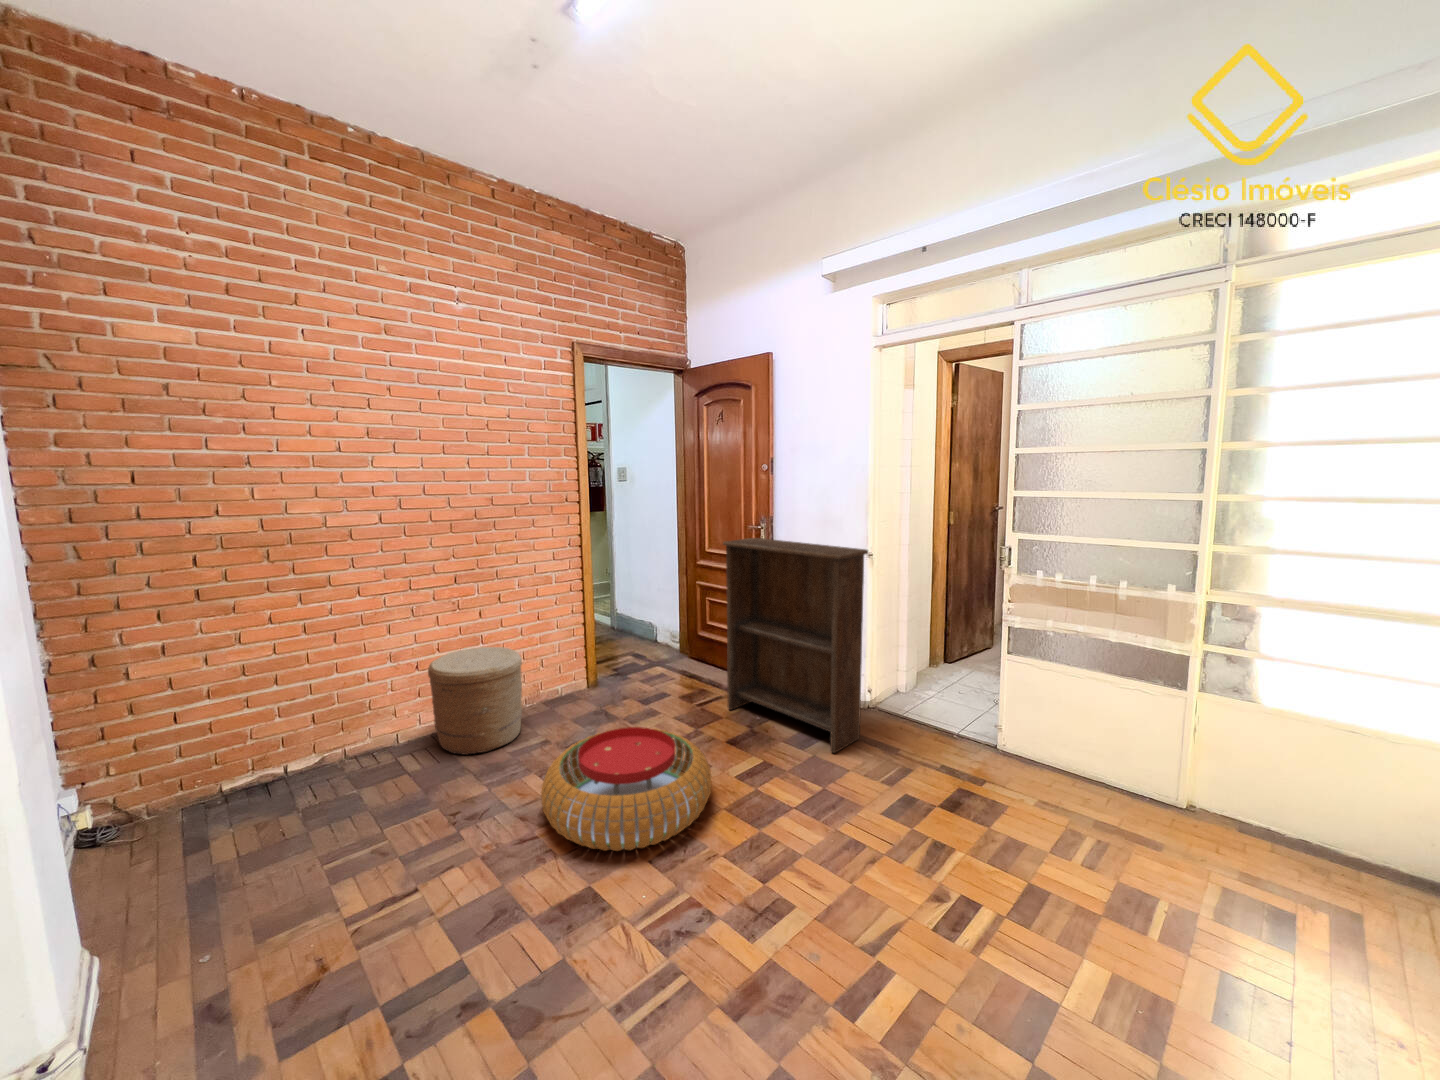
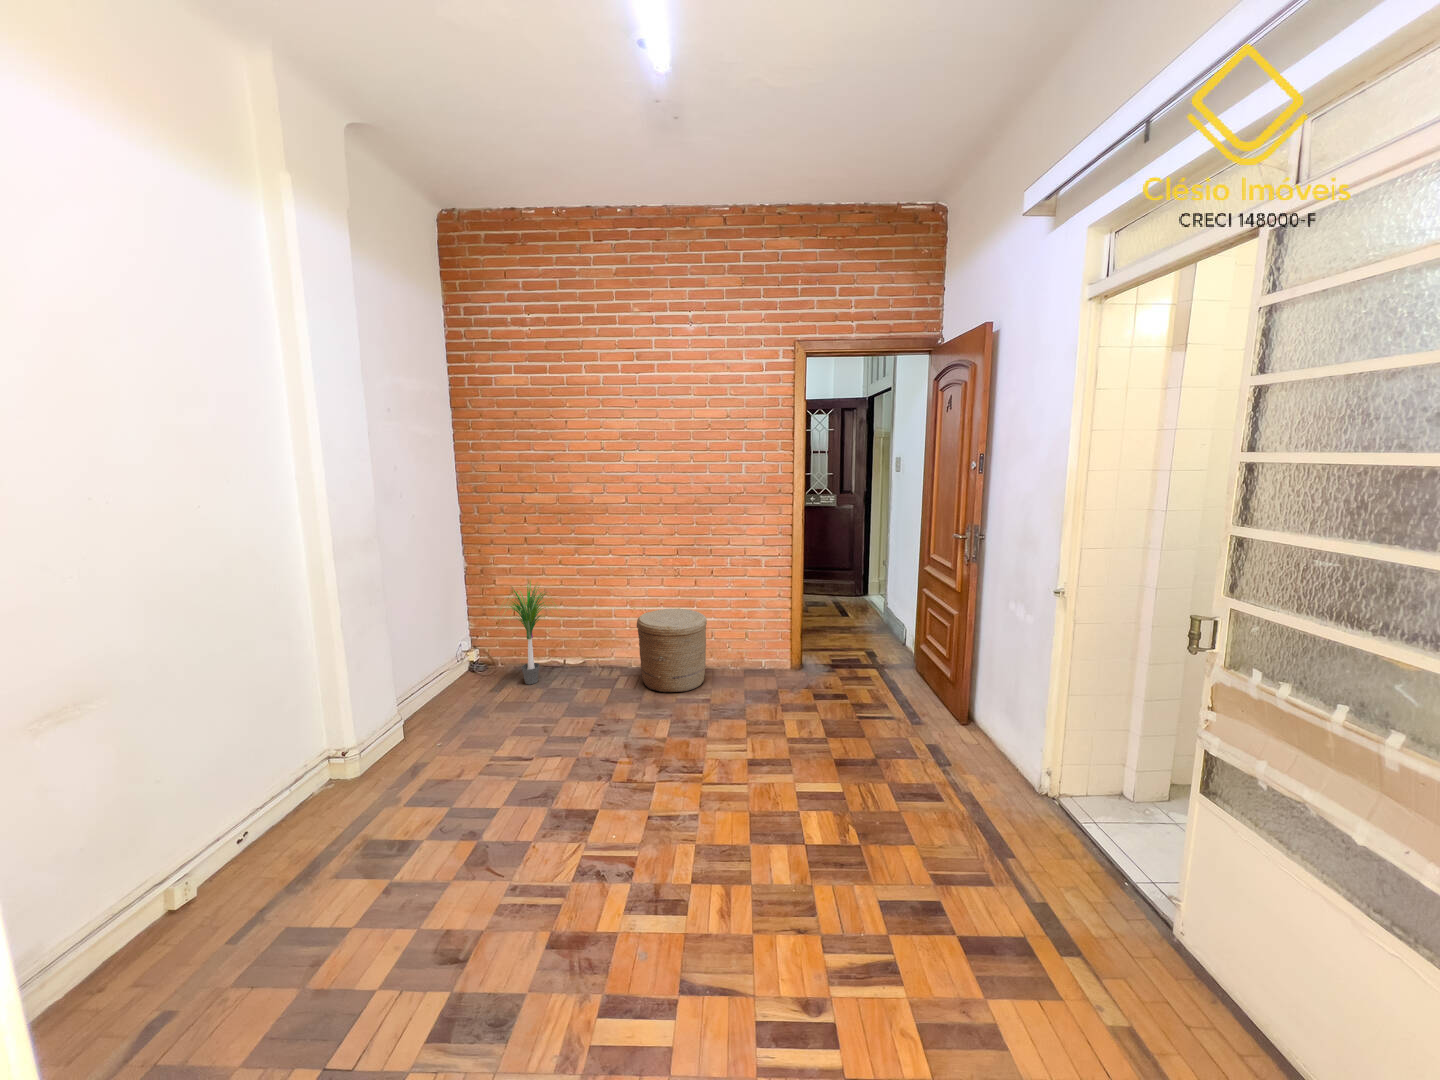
bookshelf: present [723,538,868,753] -> none [879,547,1005,820]
potted plant: none [166,646,312,819] -> present [505,583,553,684]
pouf: present [541,727,712,851] -> none [616,702,767,808]

